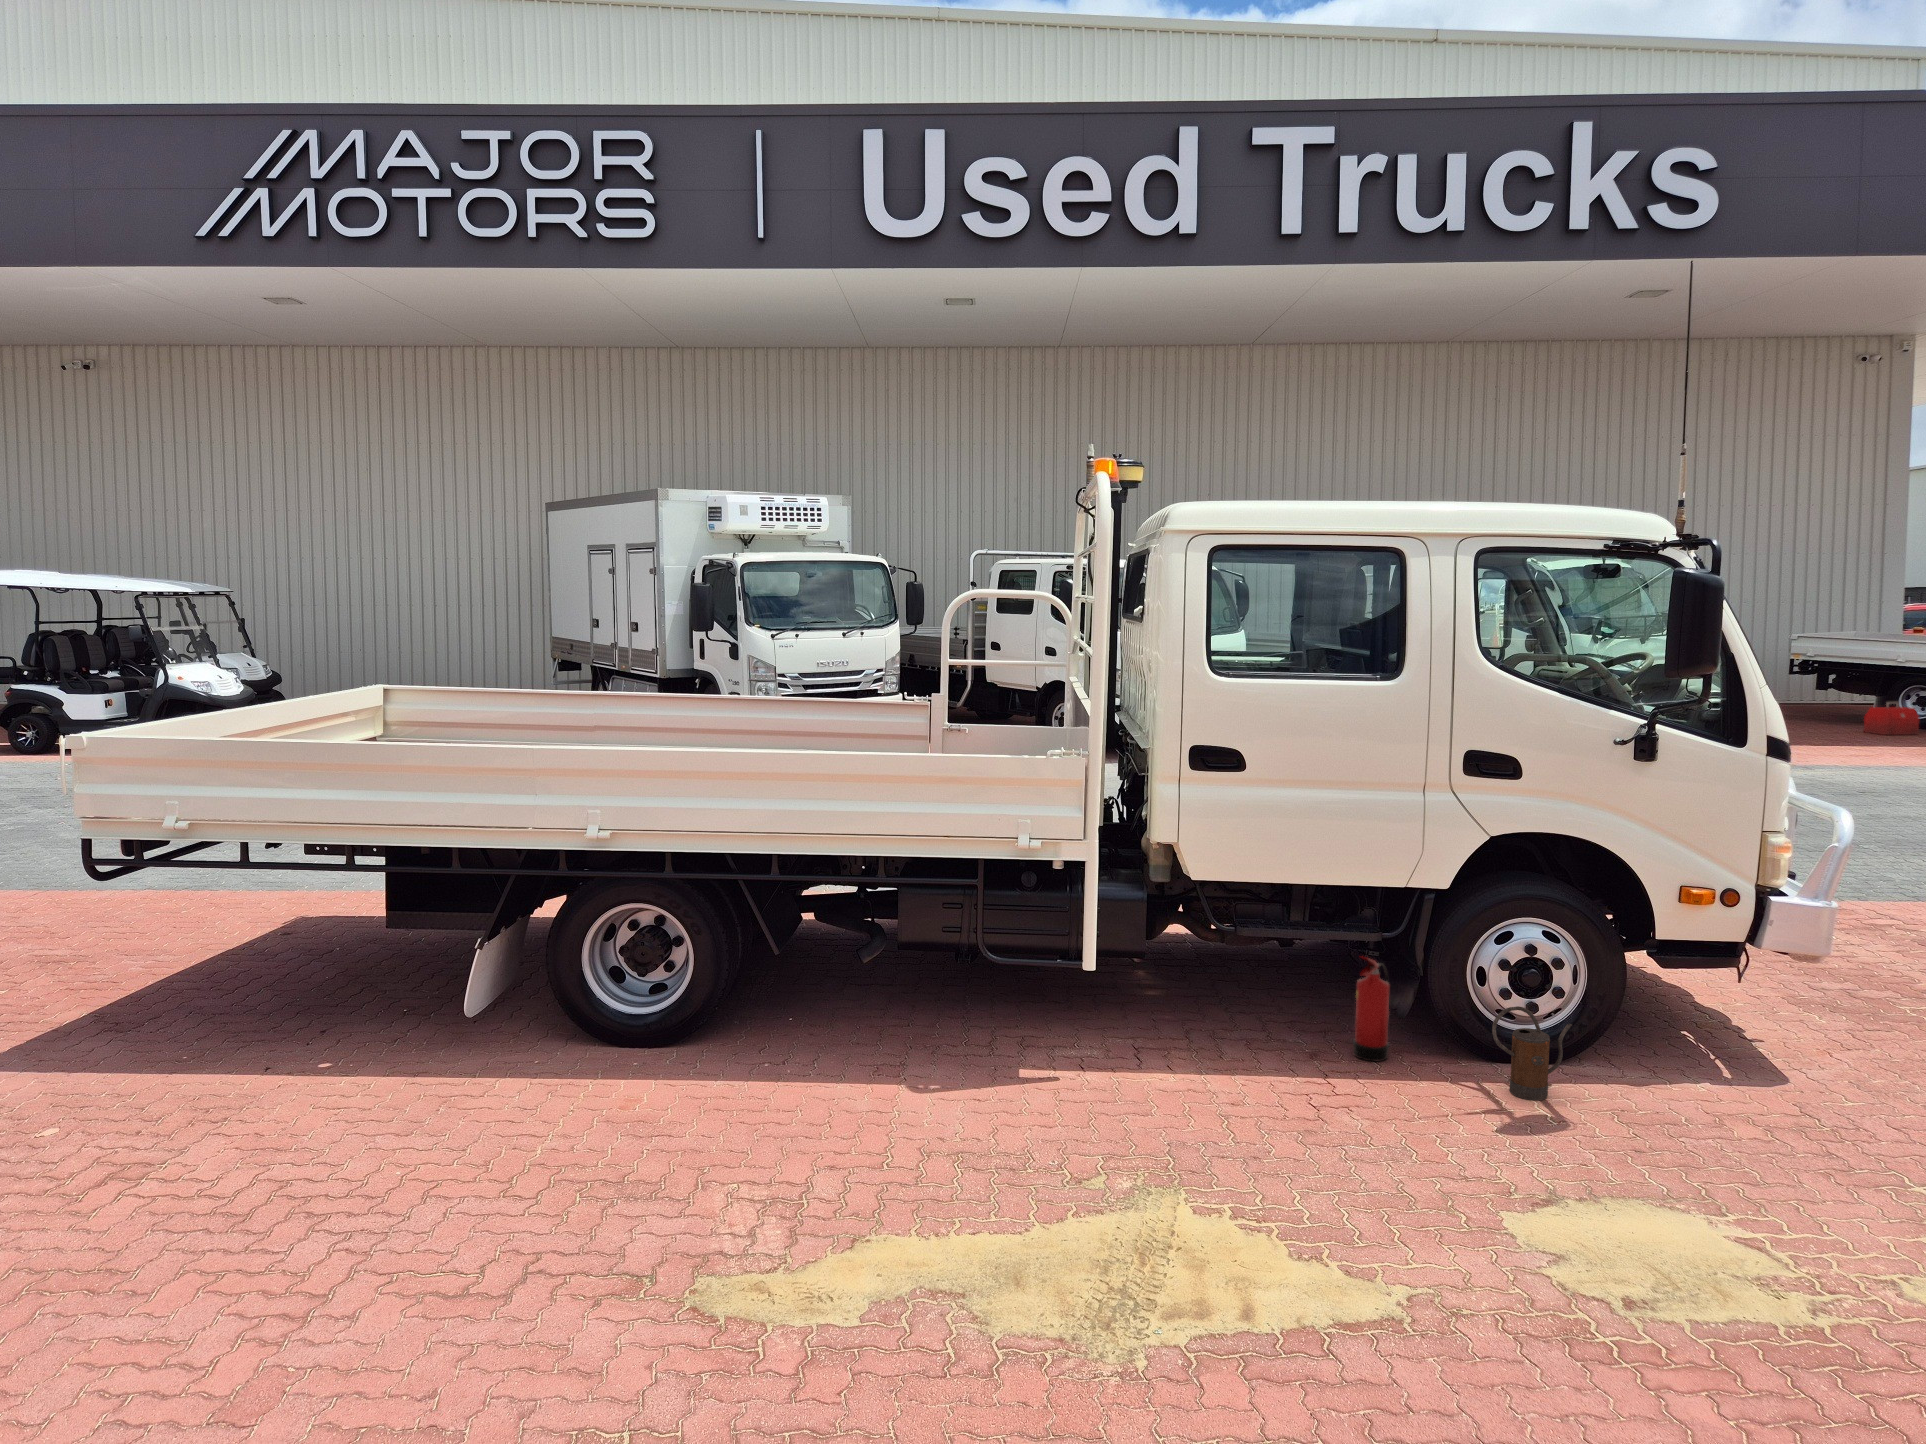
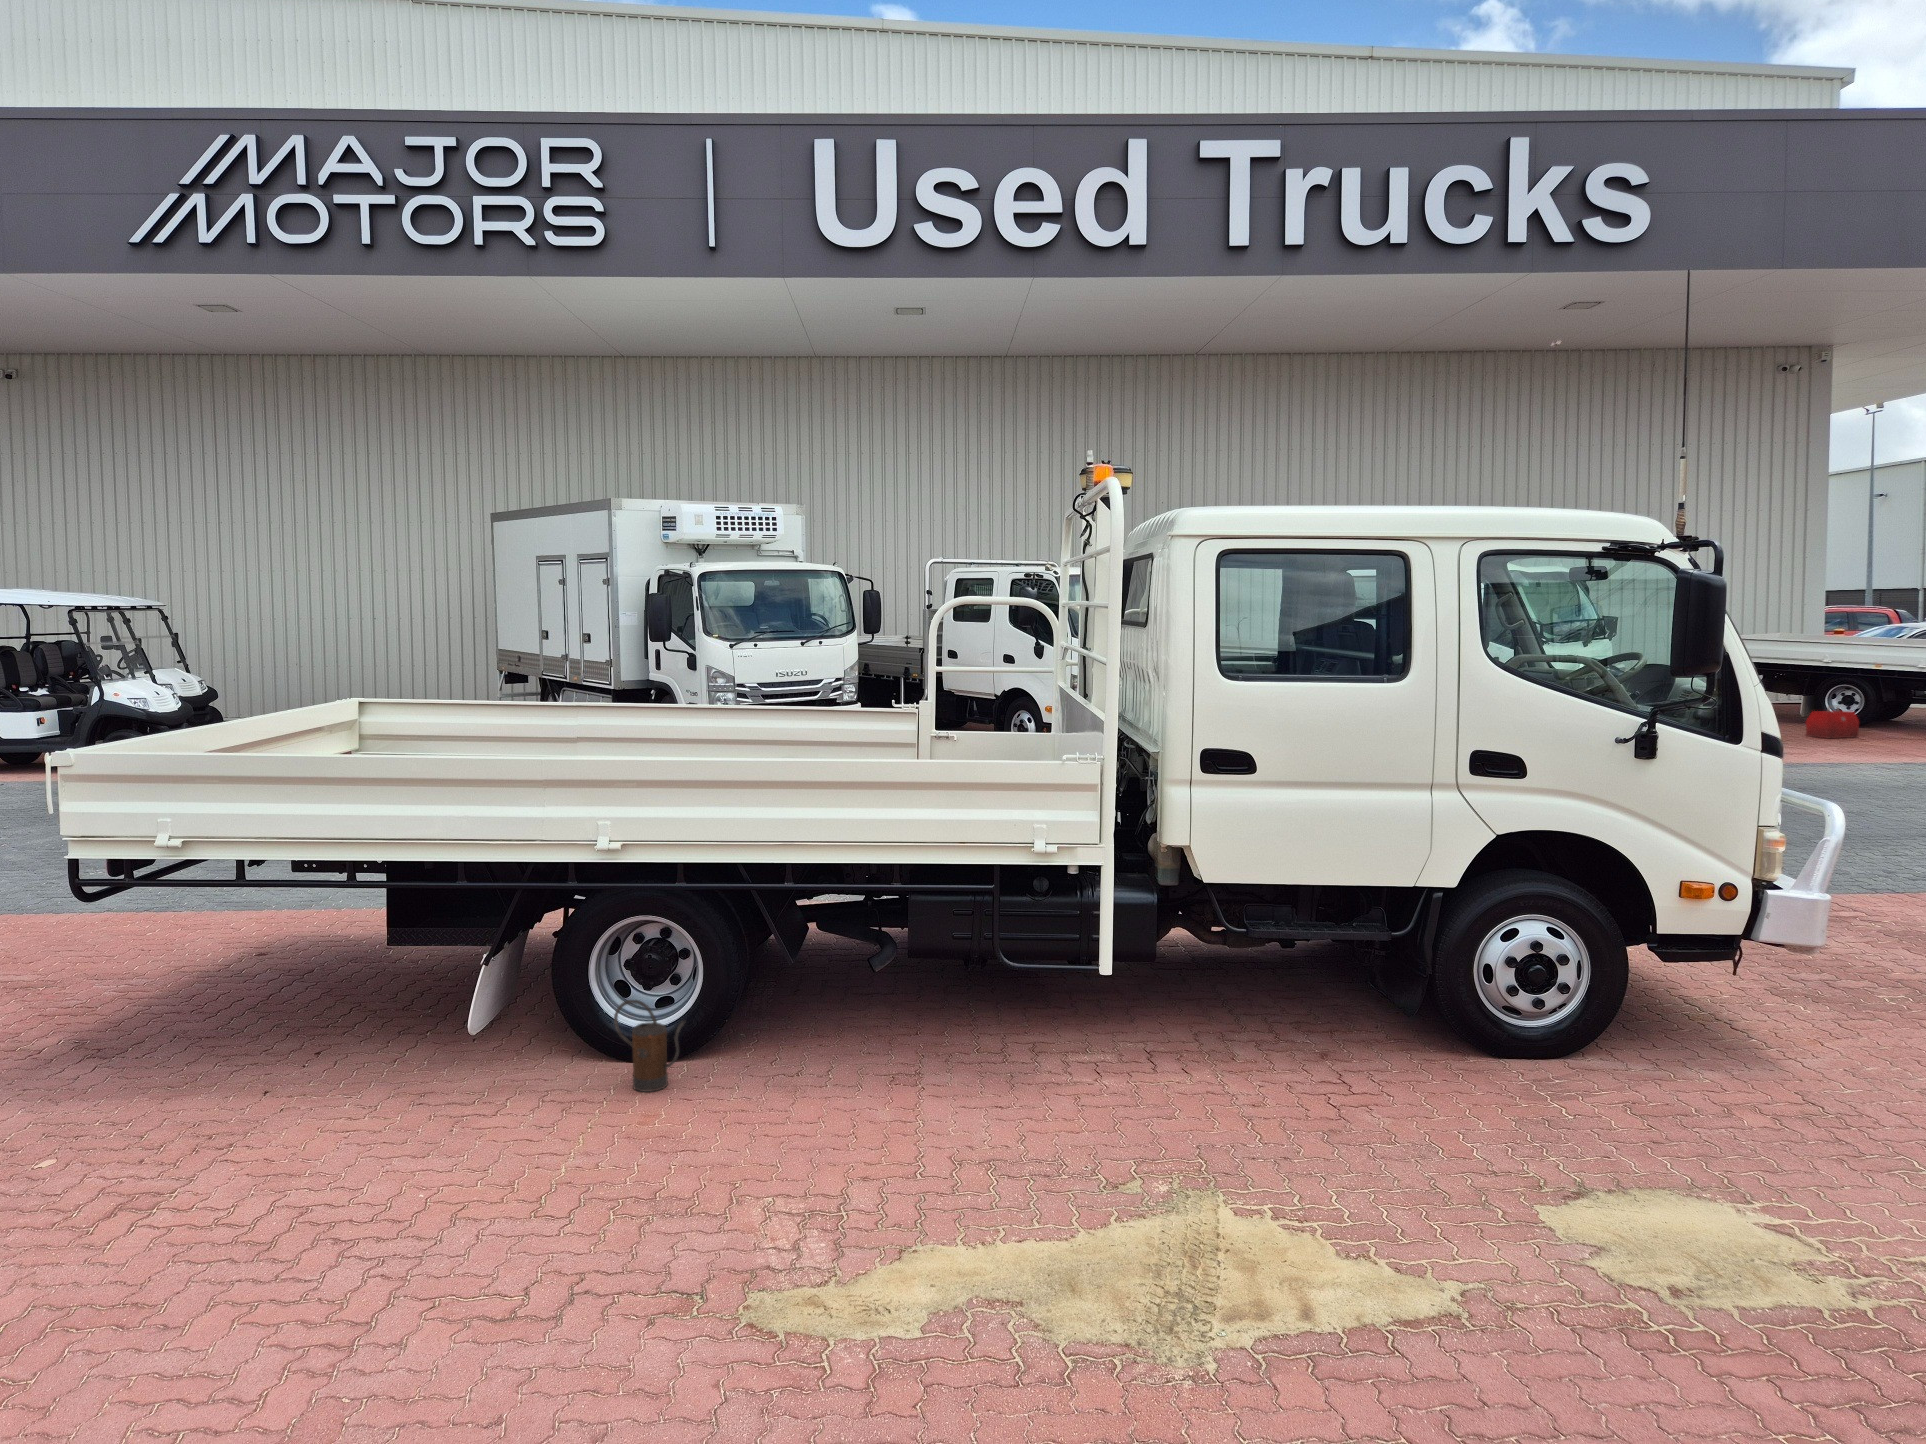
fire extinguisher: present [1353,957,1389,1062] -> none [1364,959,1401,1064]
watering can: present [1492,1006,1572,1100] -> present [614,1000,685,1092]

